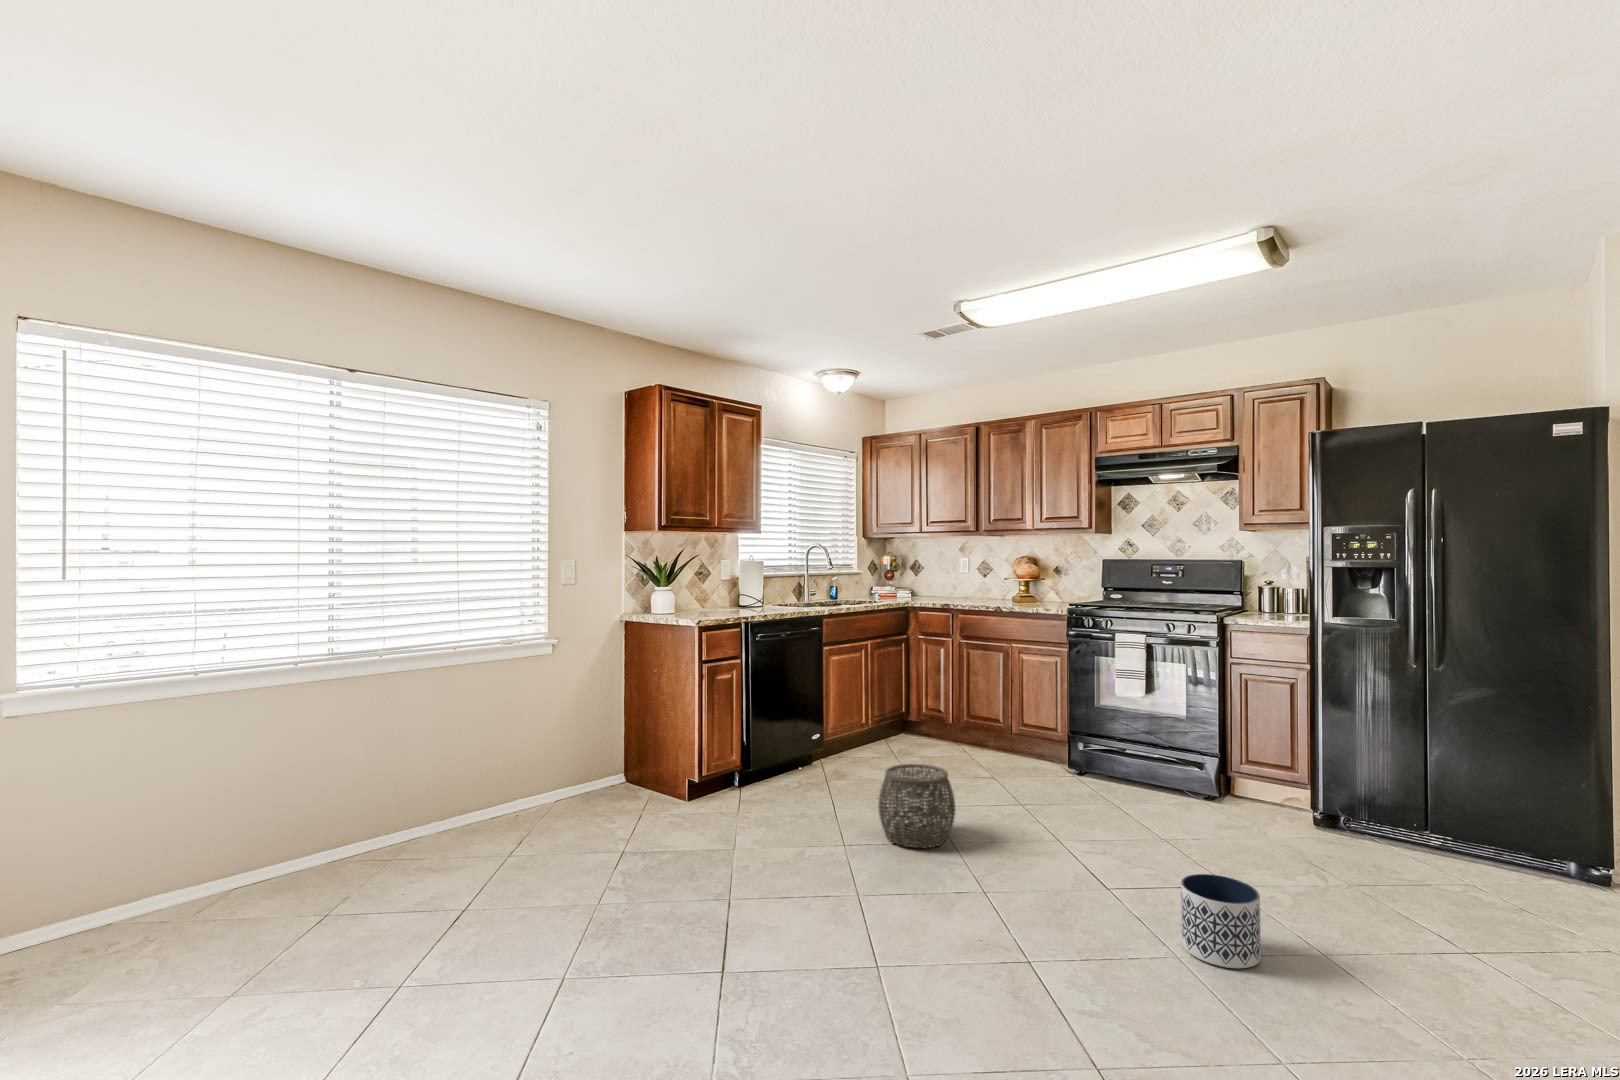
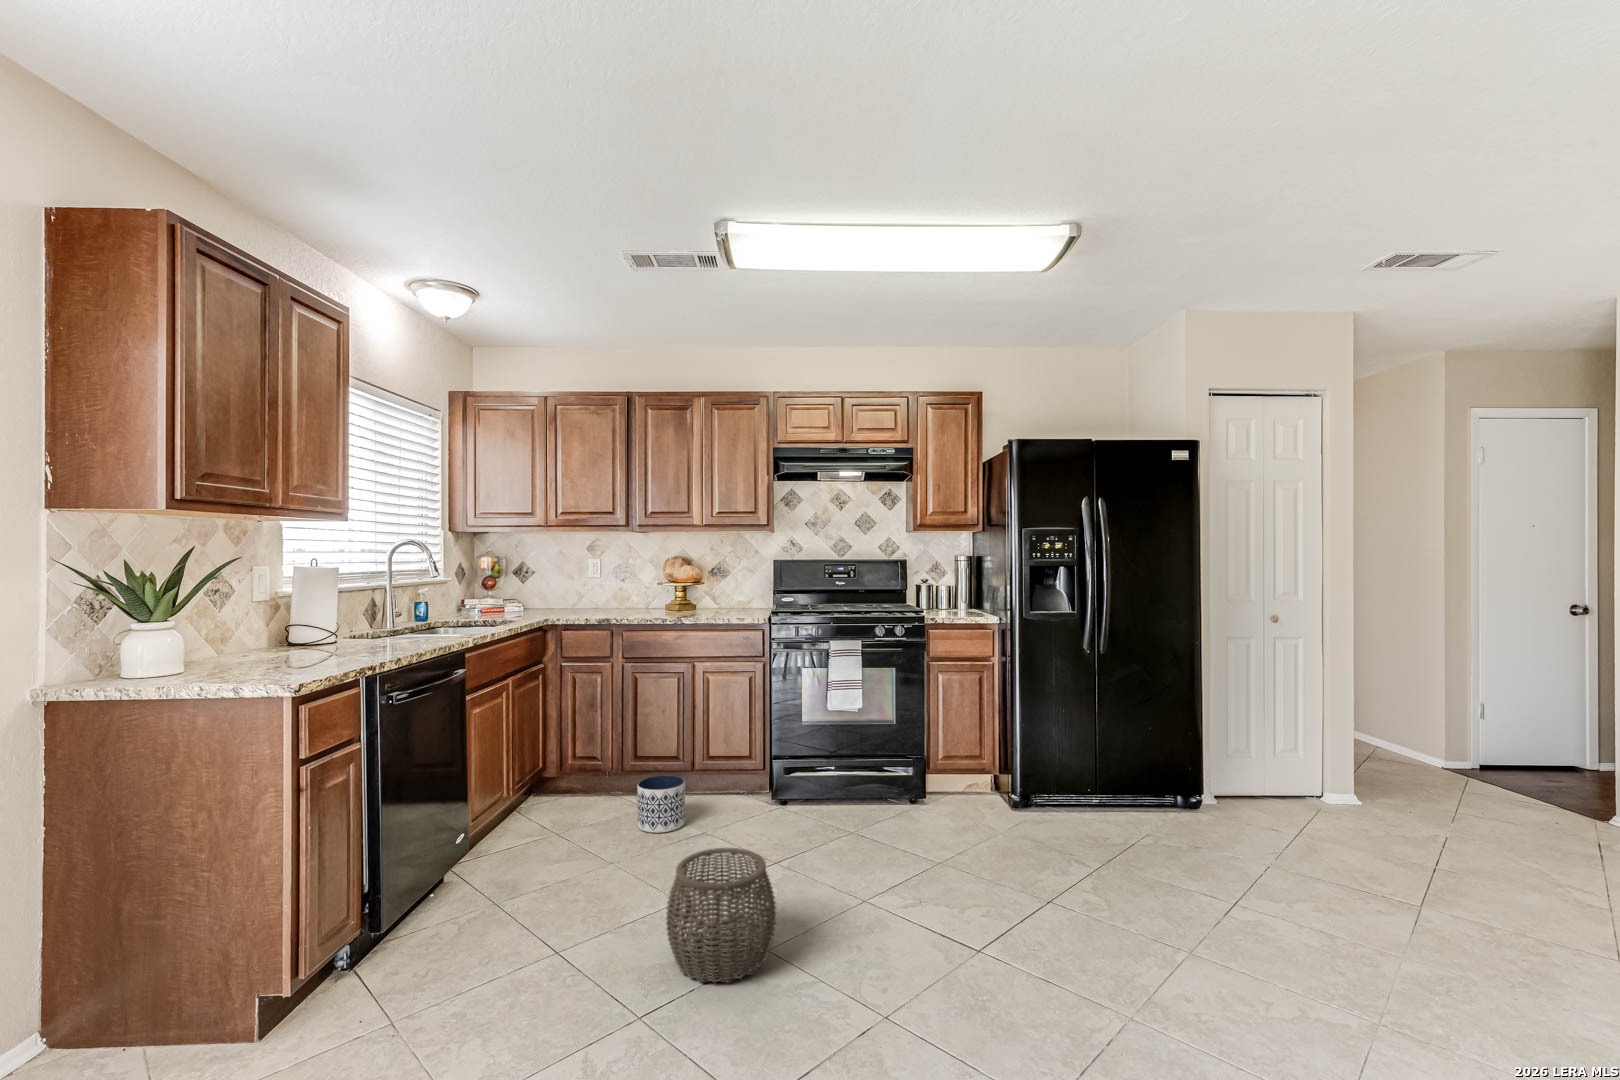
planter: present [1181,874,1261,969] -> present [637,775,685,833]

